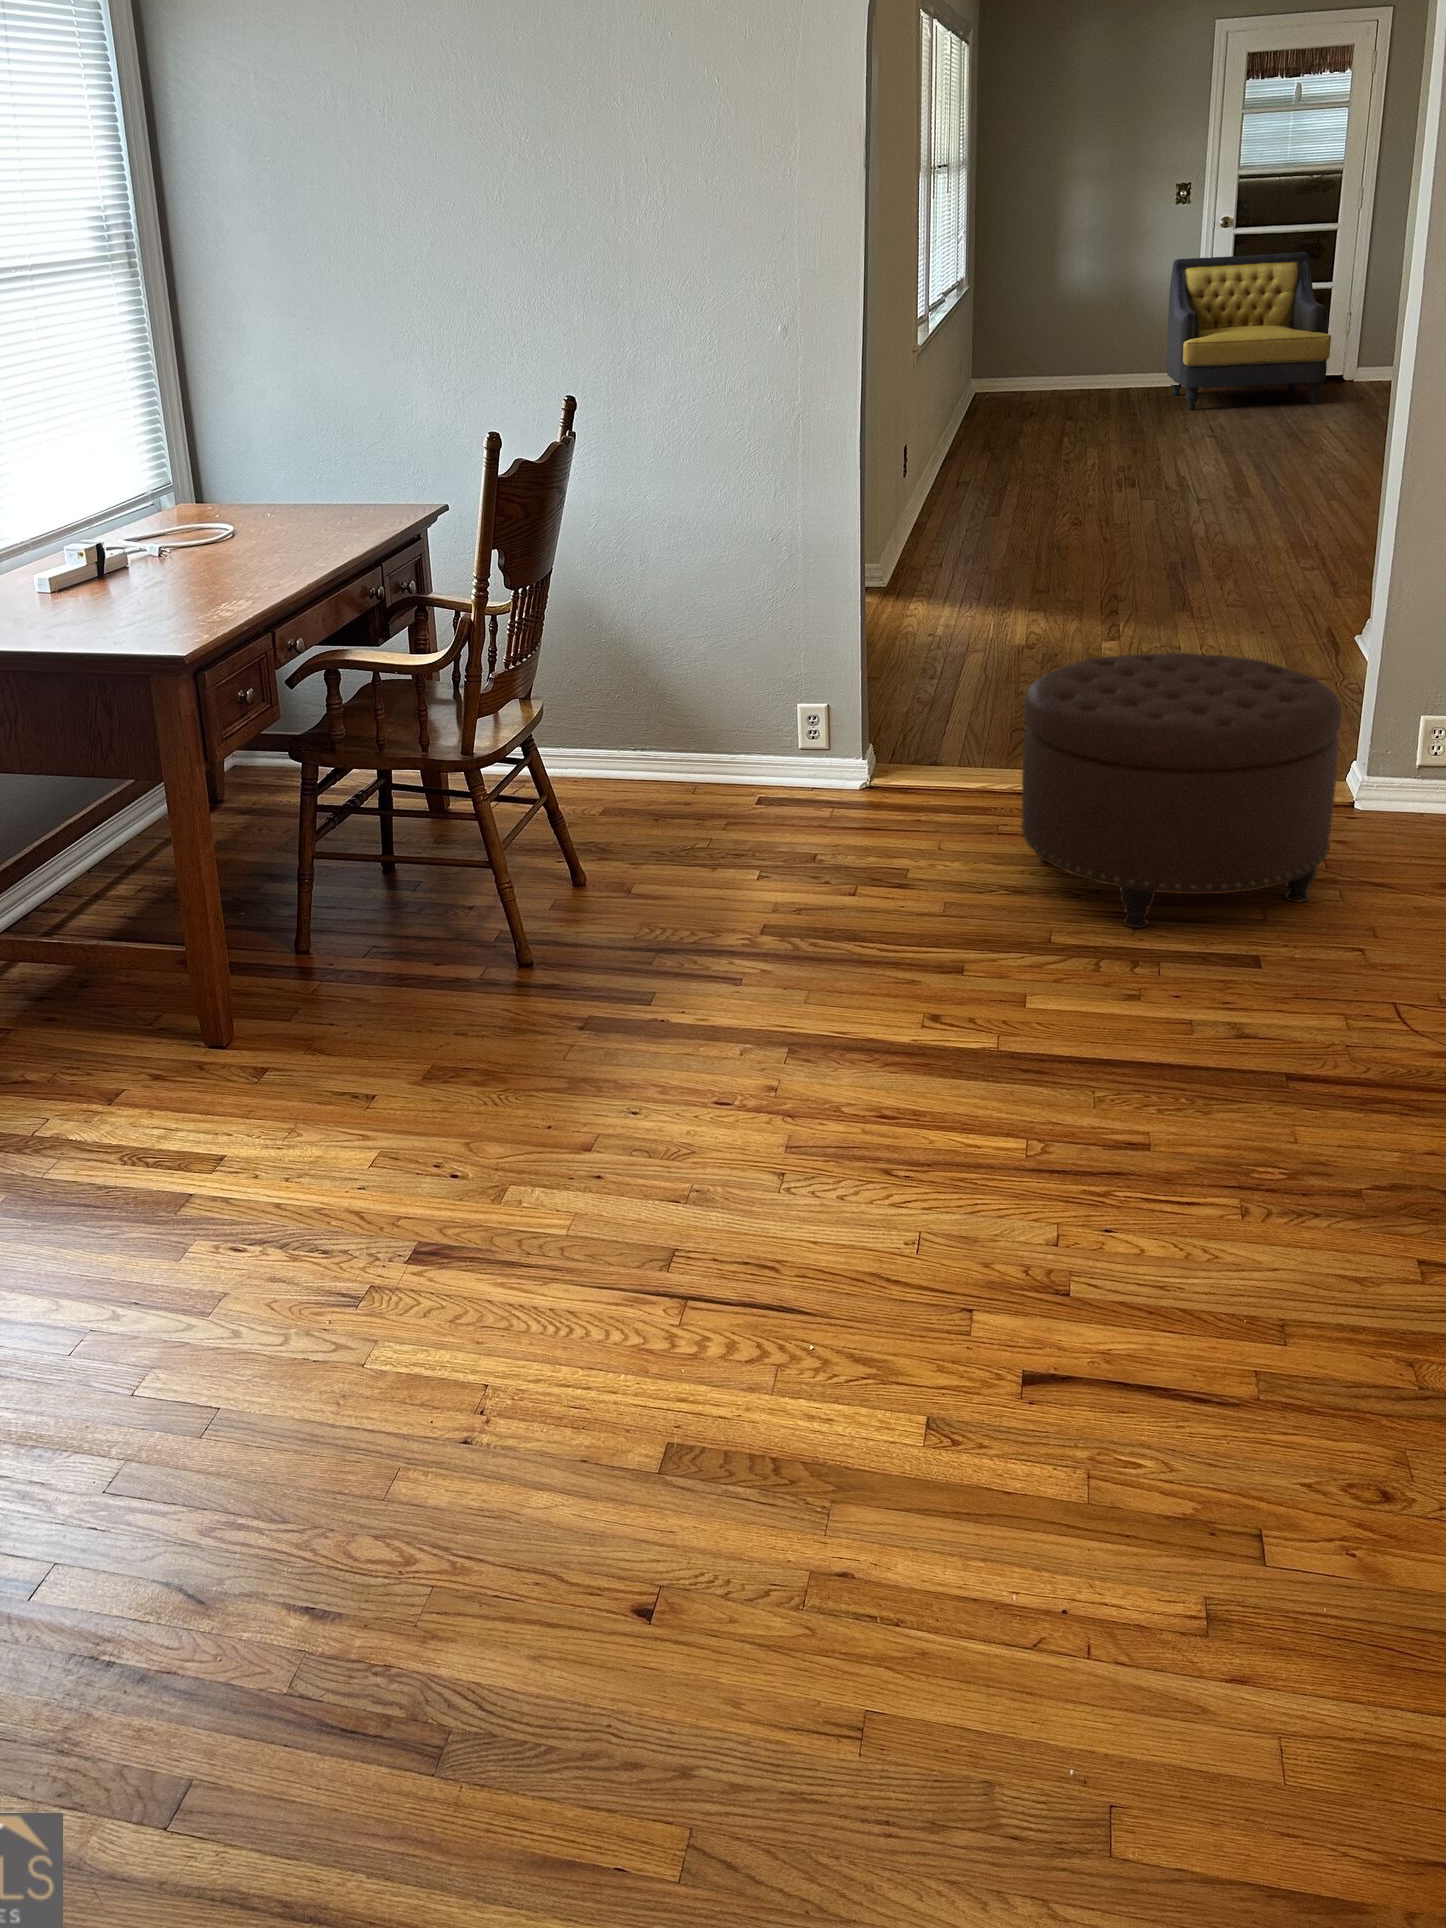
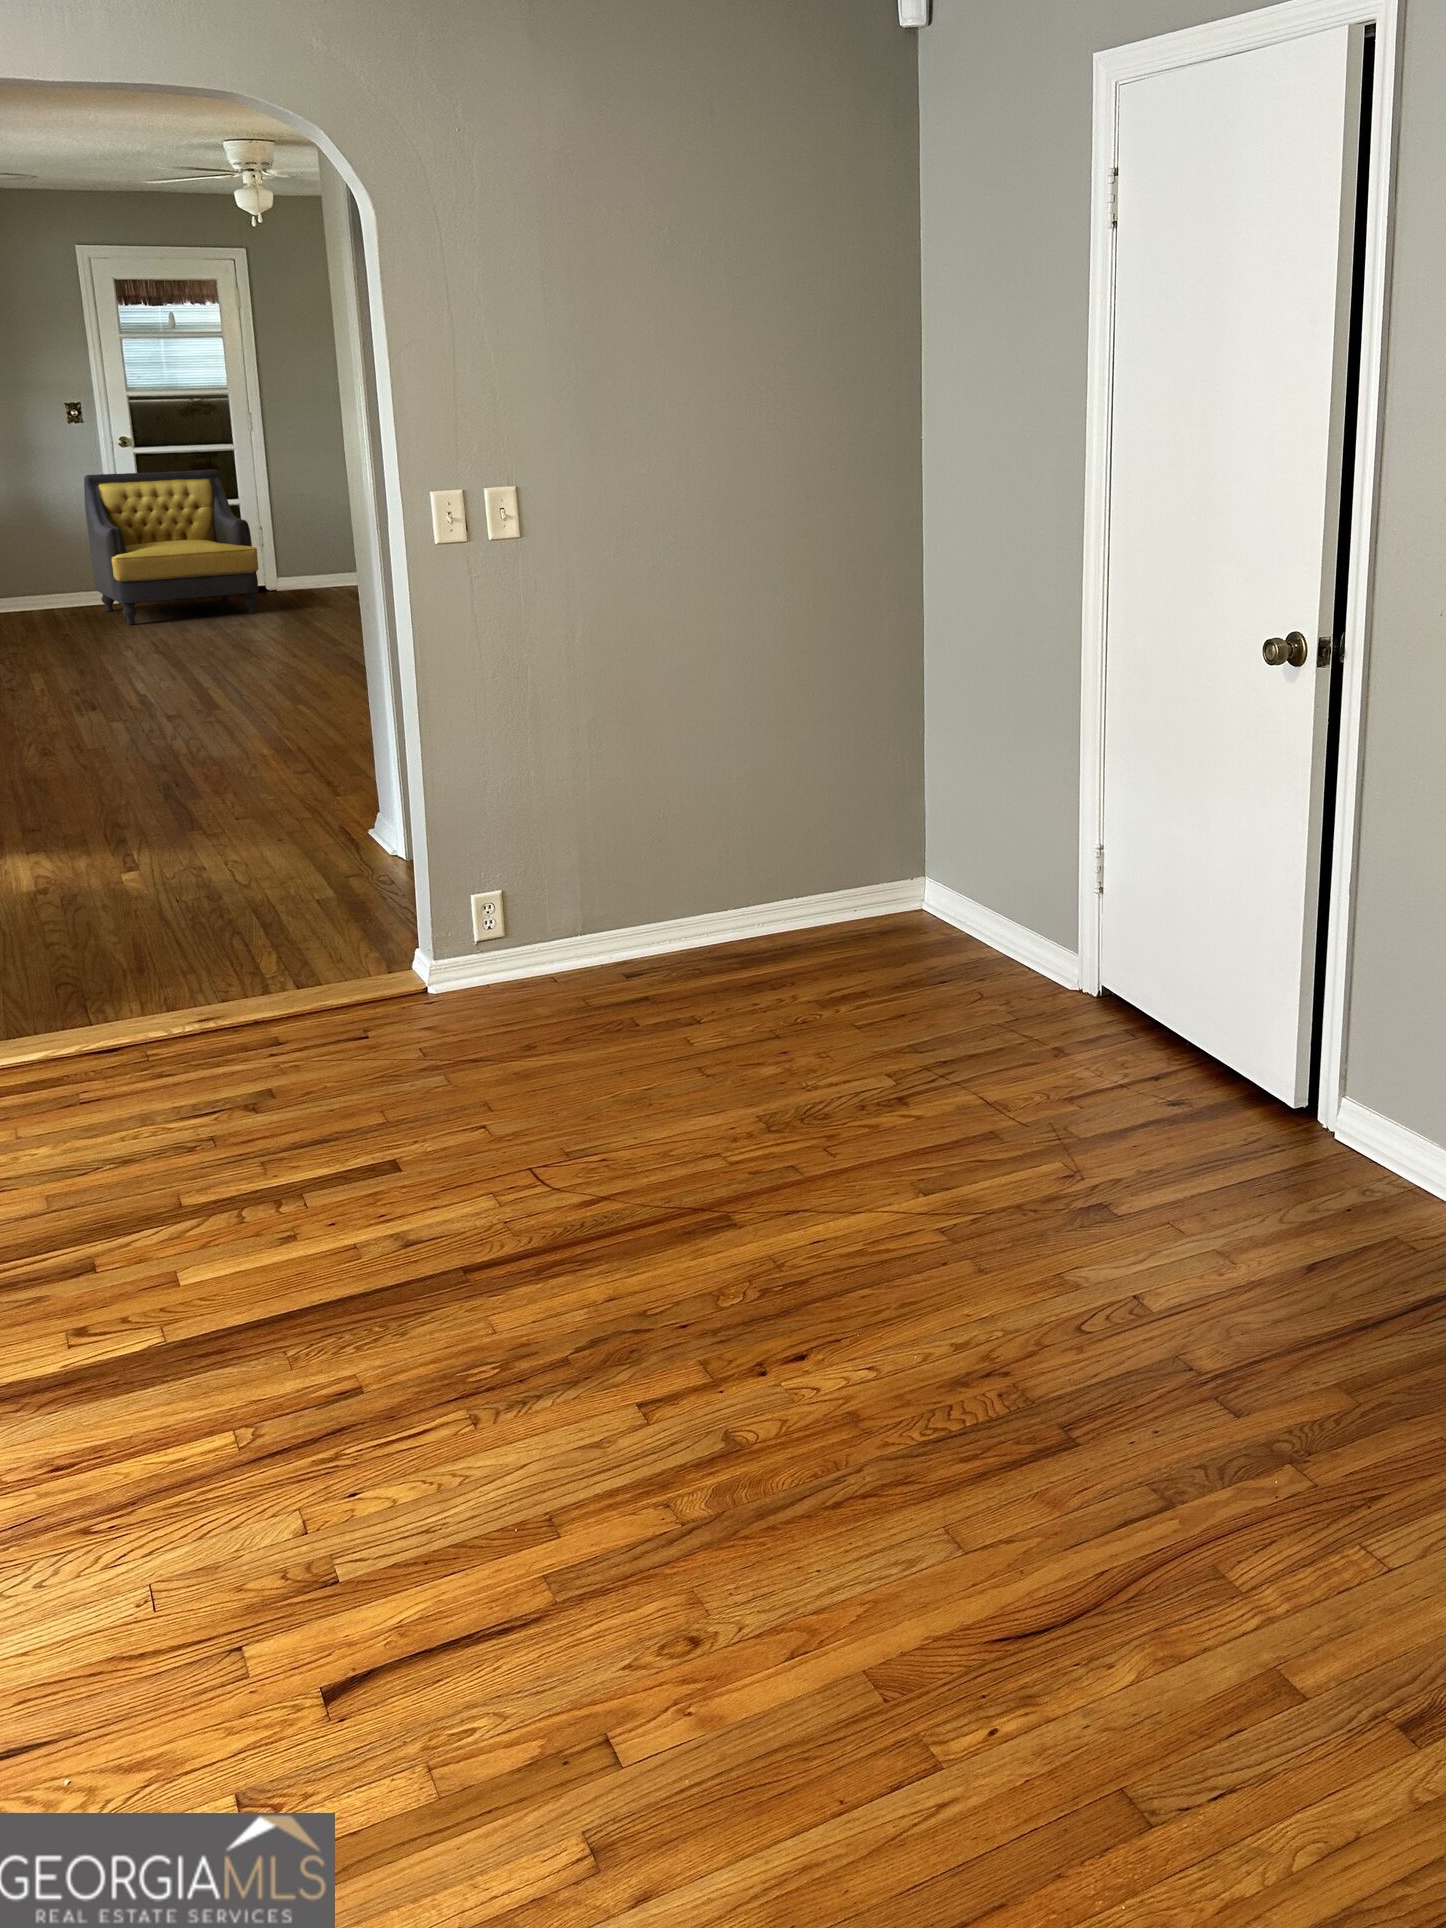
ottoman: present [1021,653,1342,928] -> none [96,868,430,1167]

